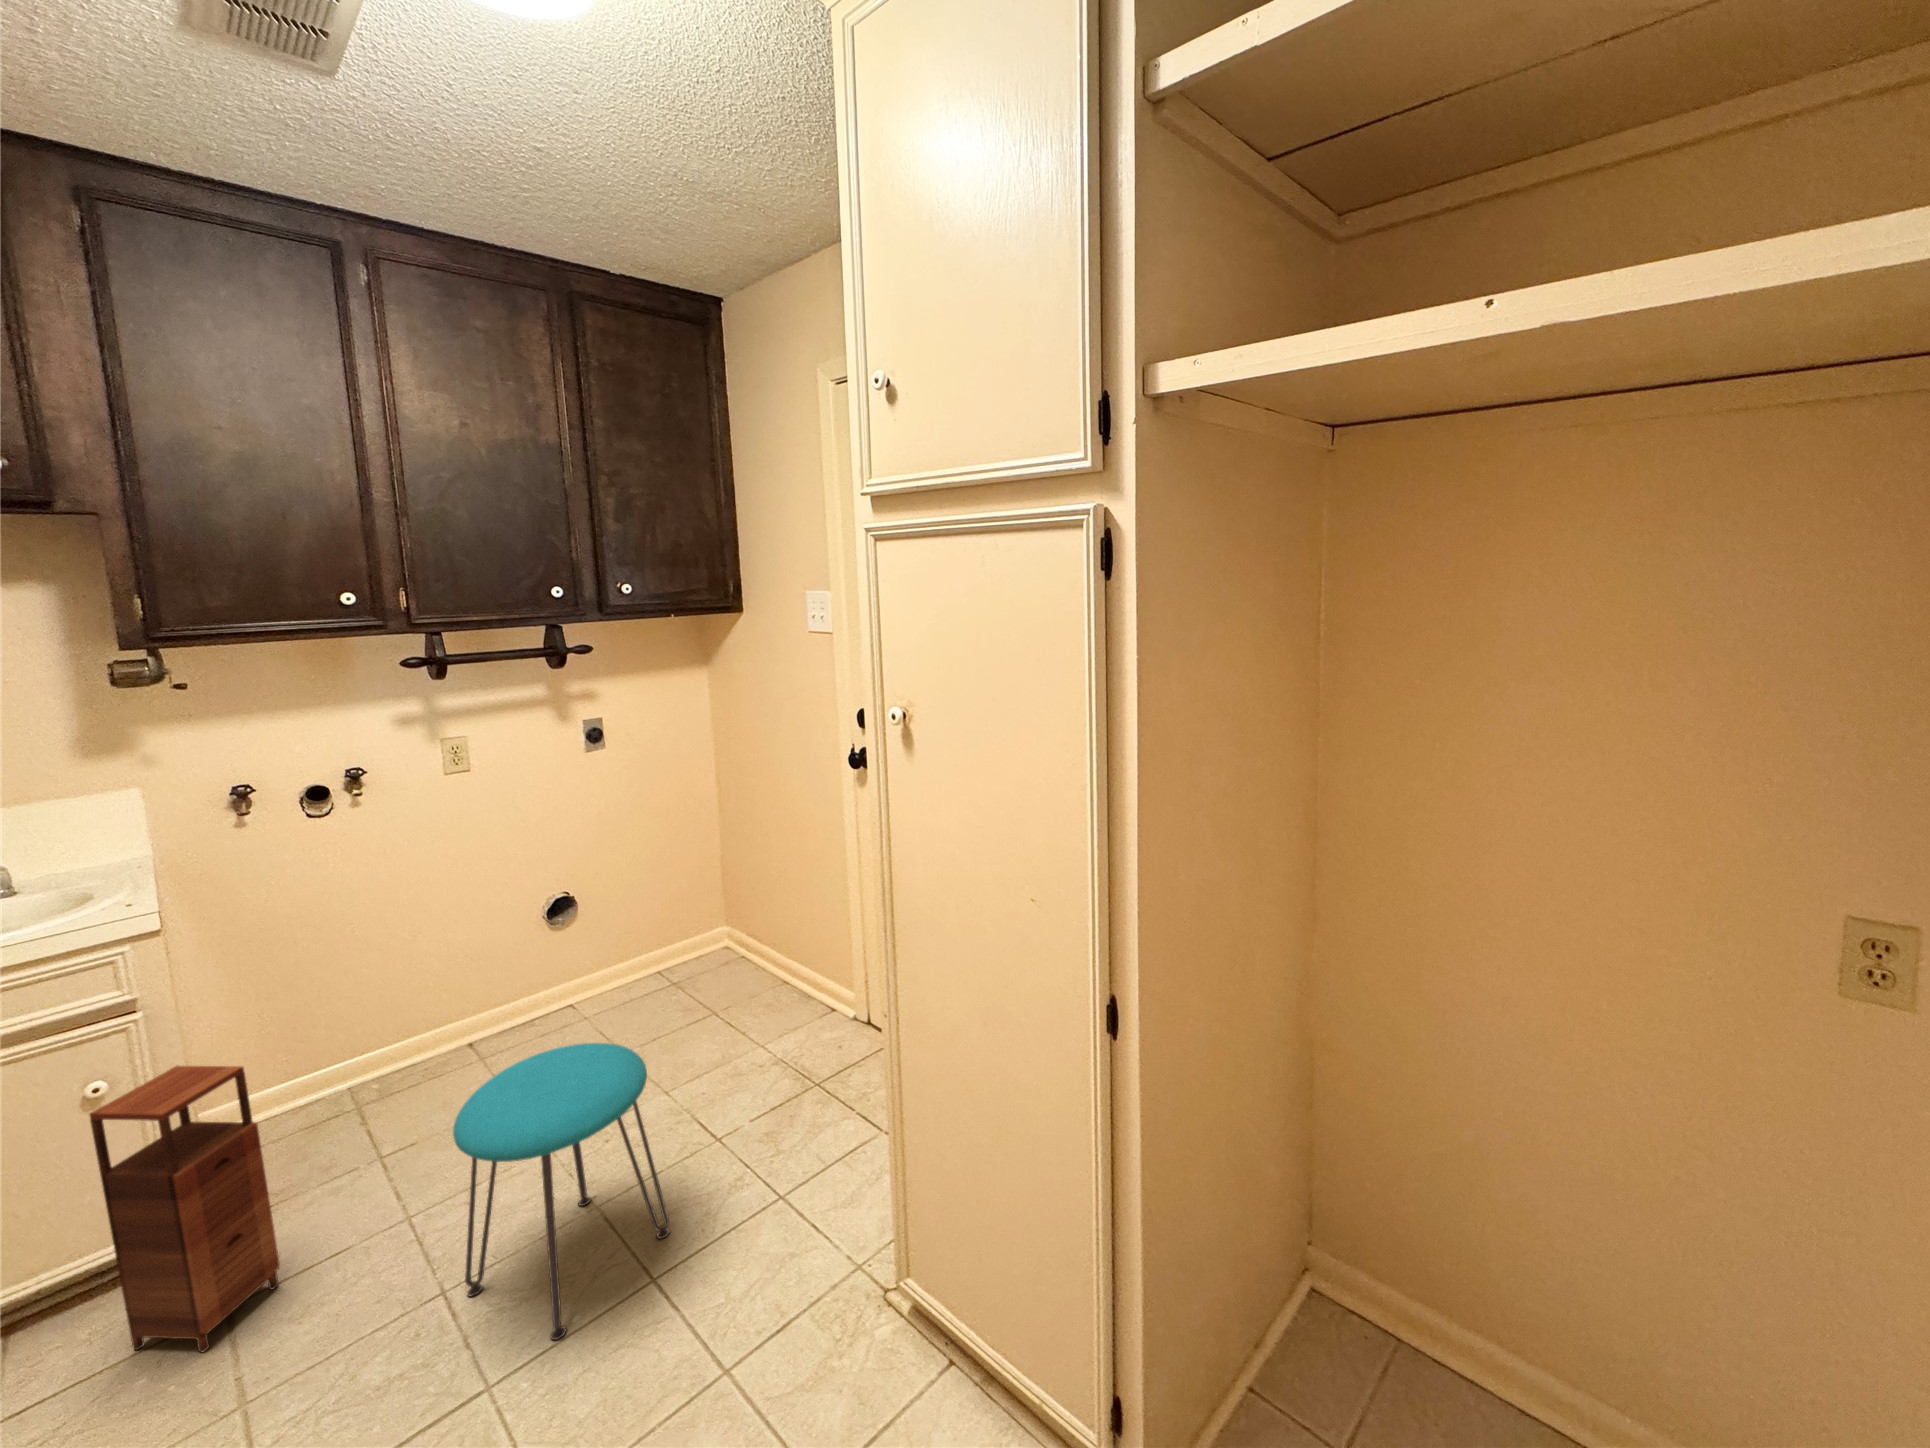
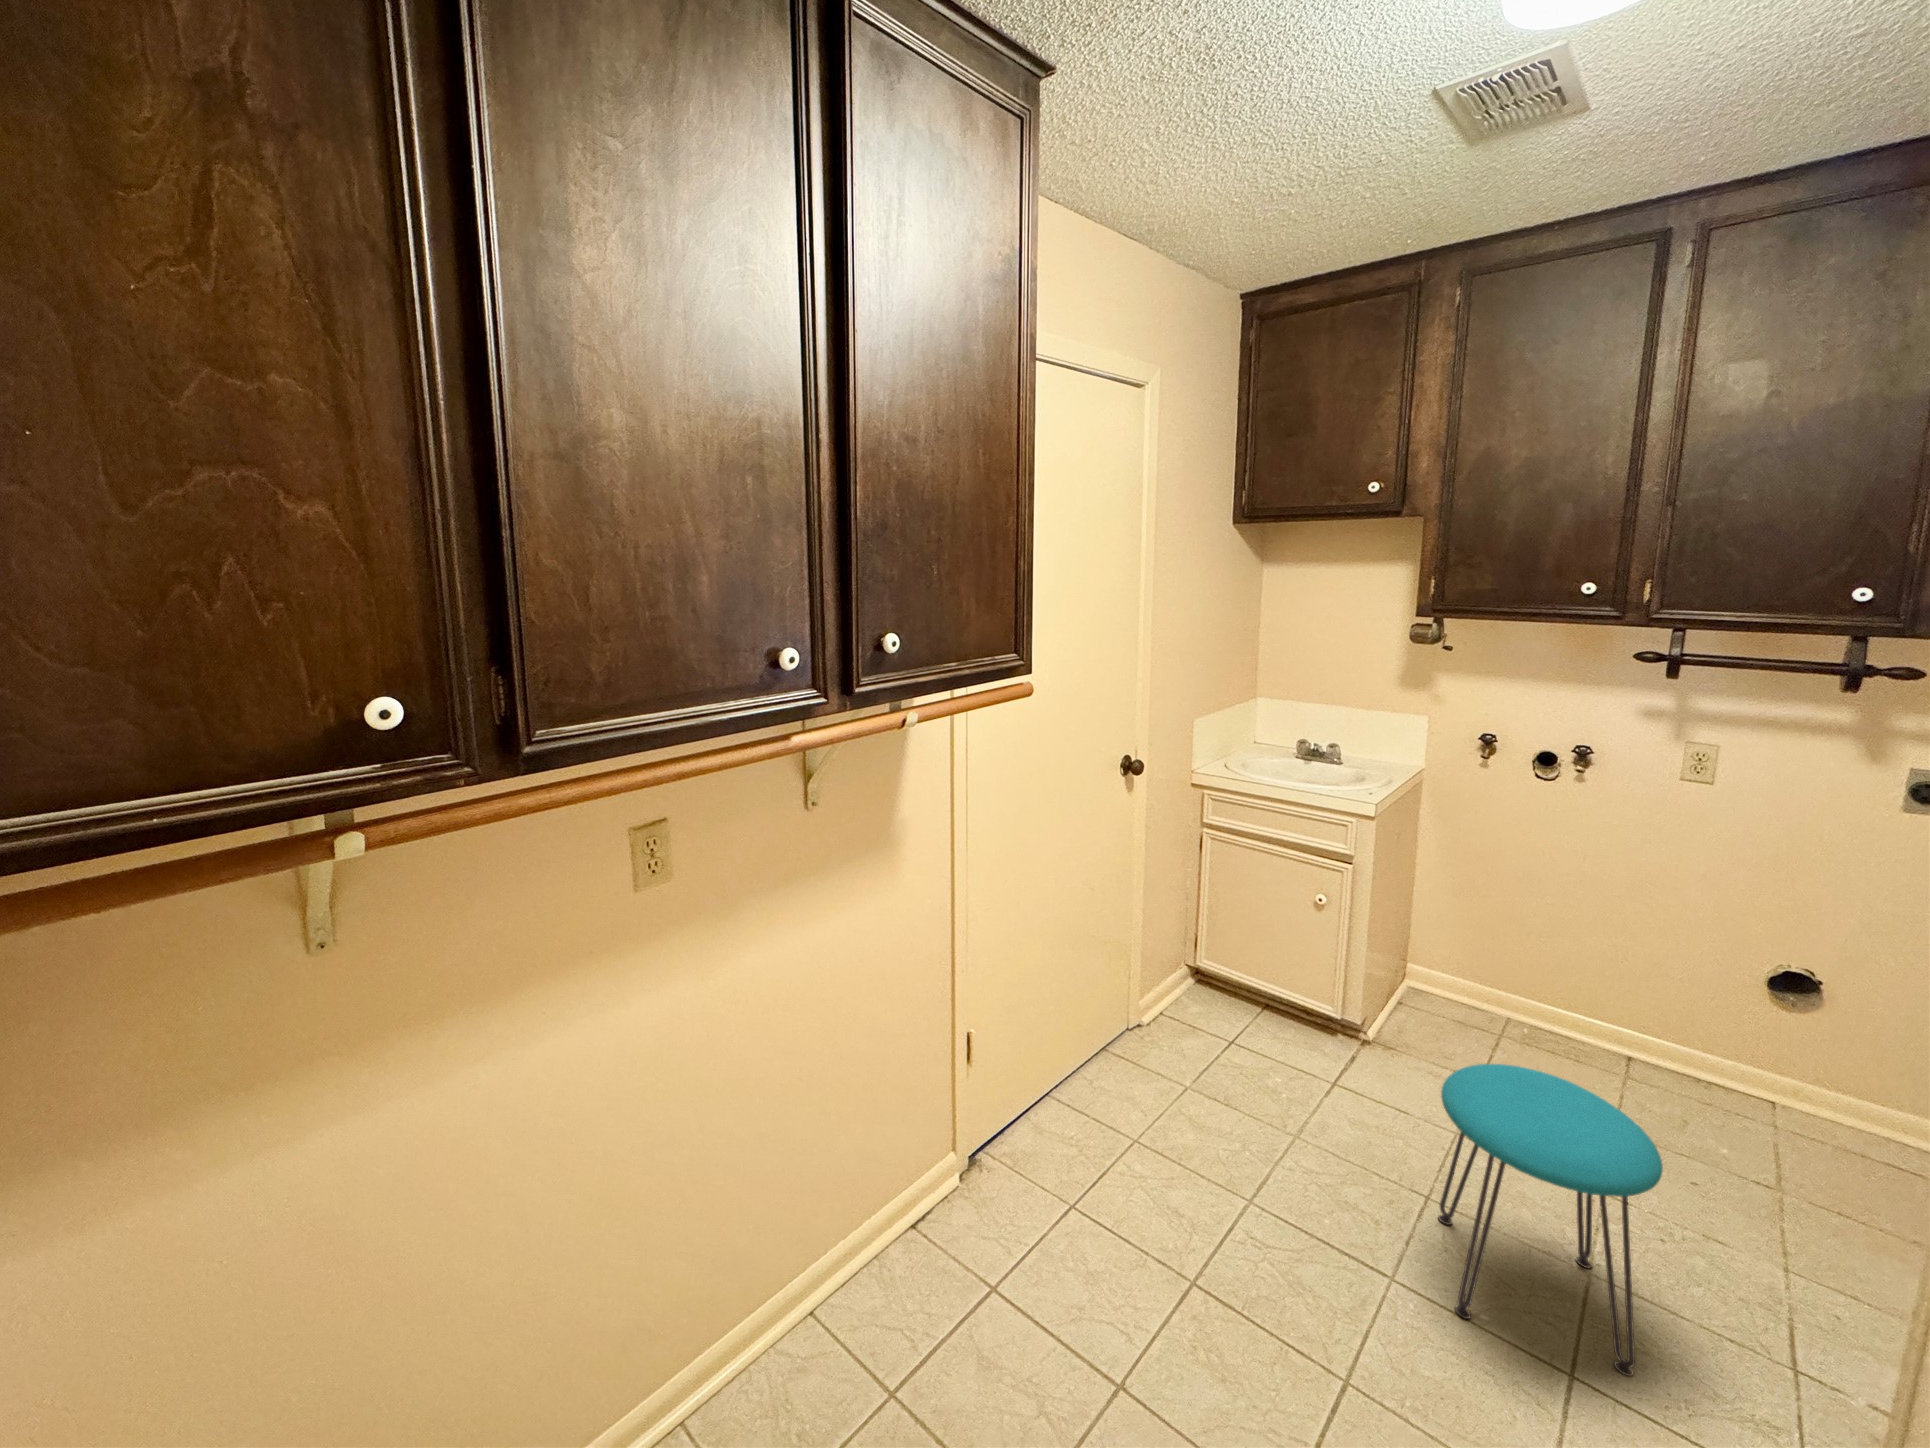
storage cabinet: present [90,1066,280,1352] -> none [1292,908,1376,1095]

